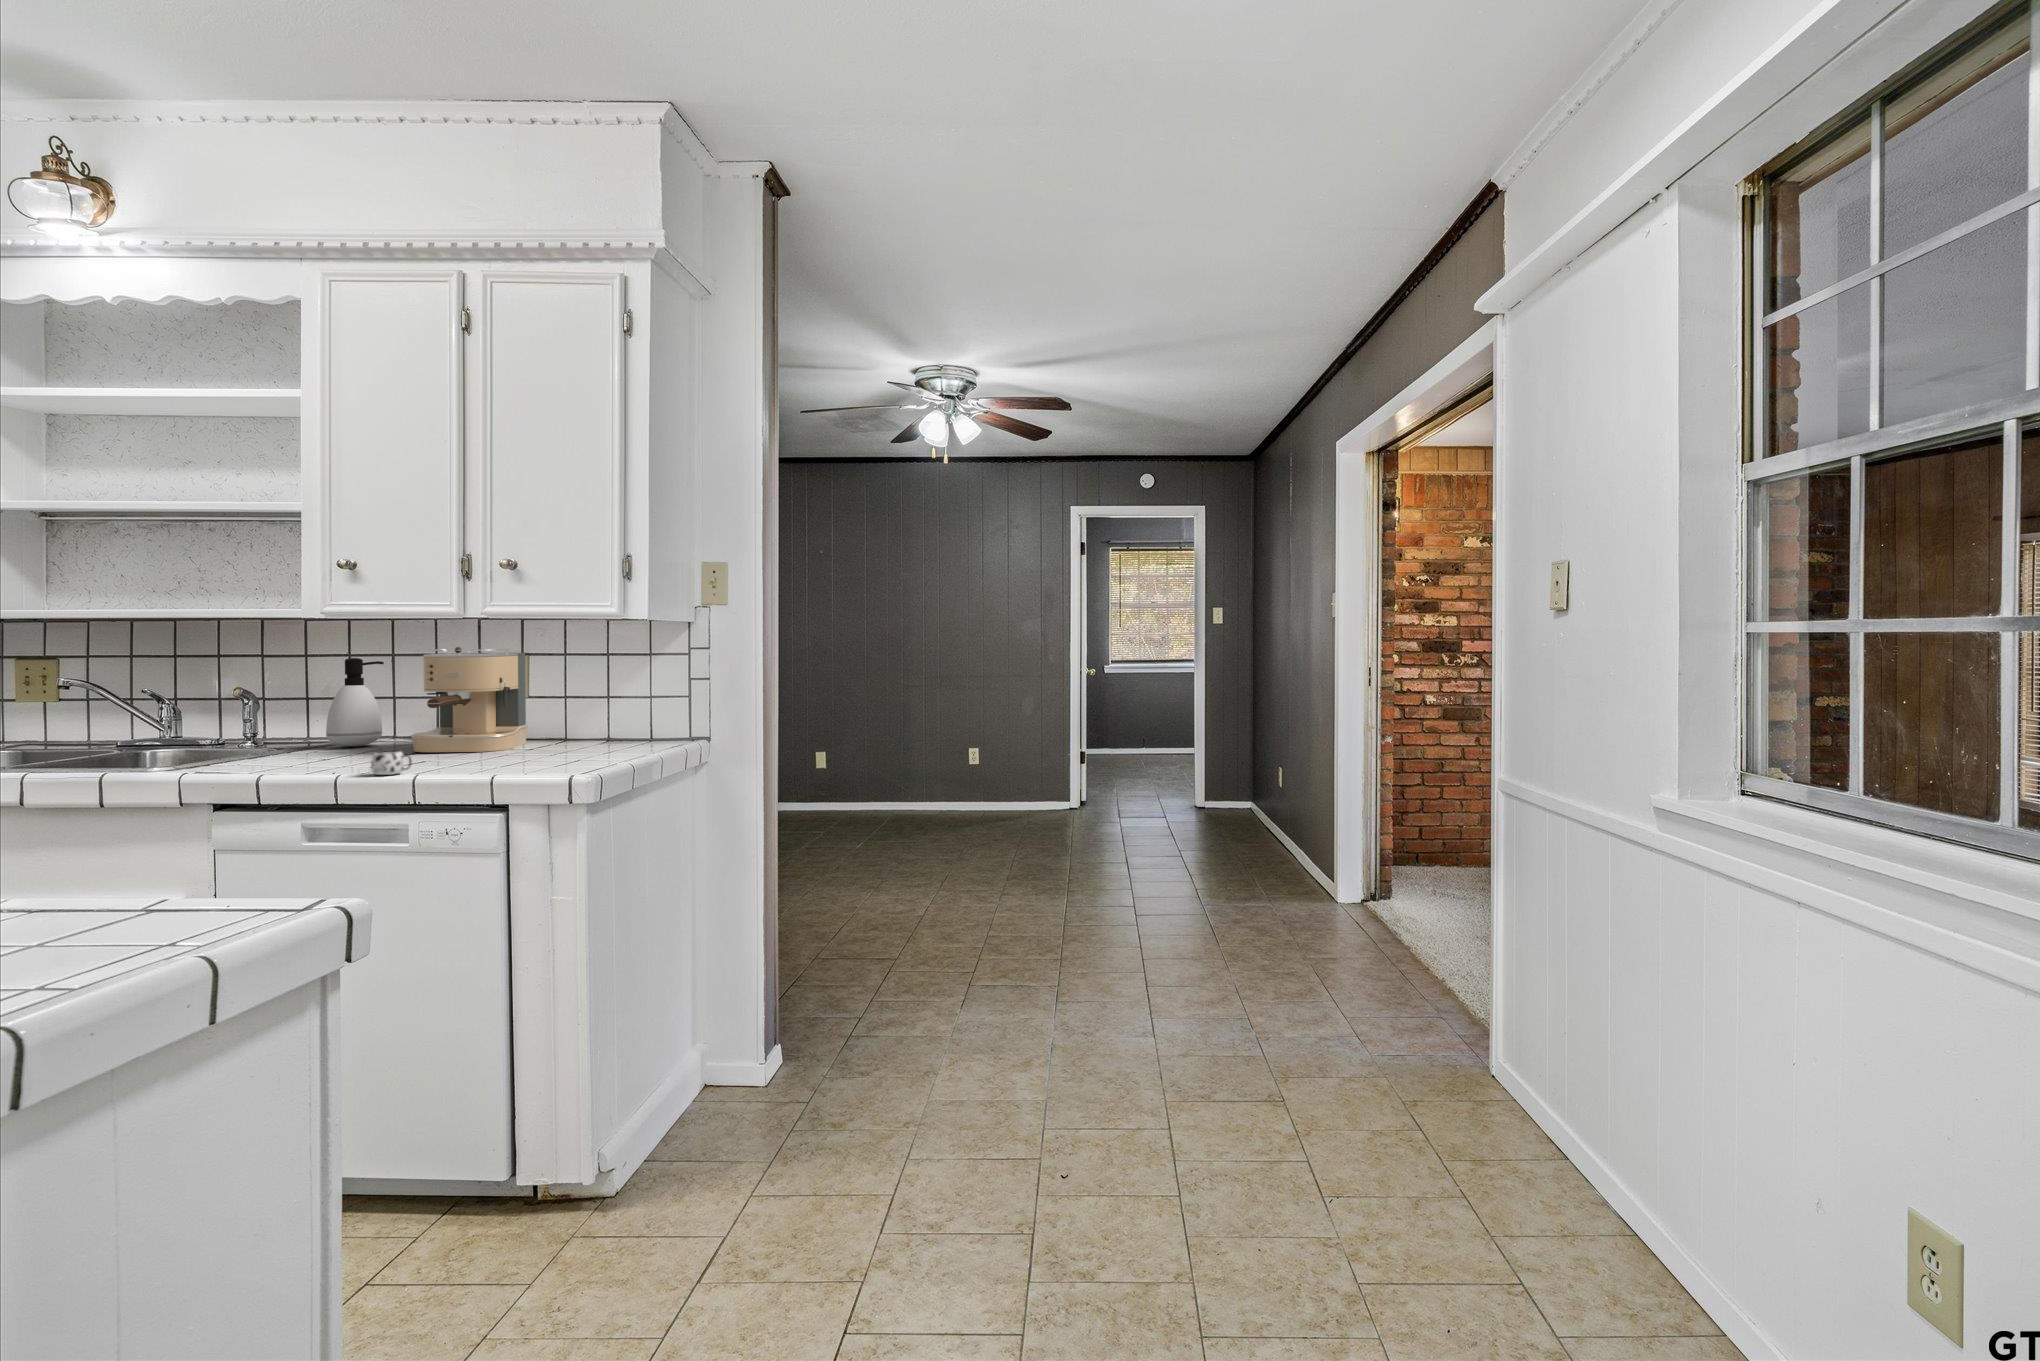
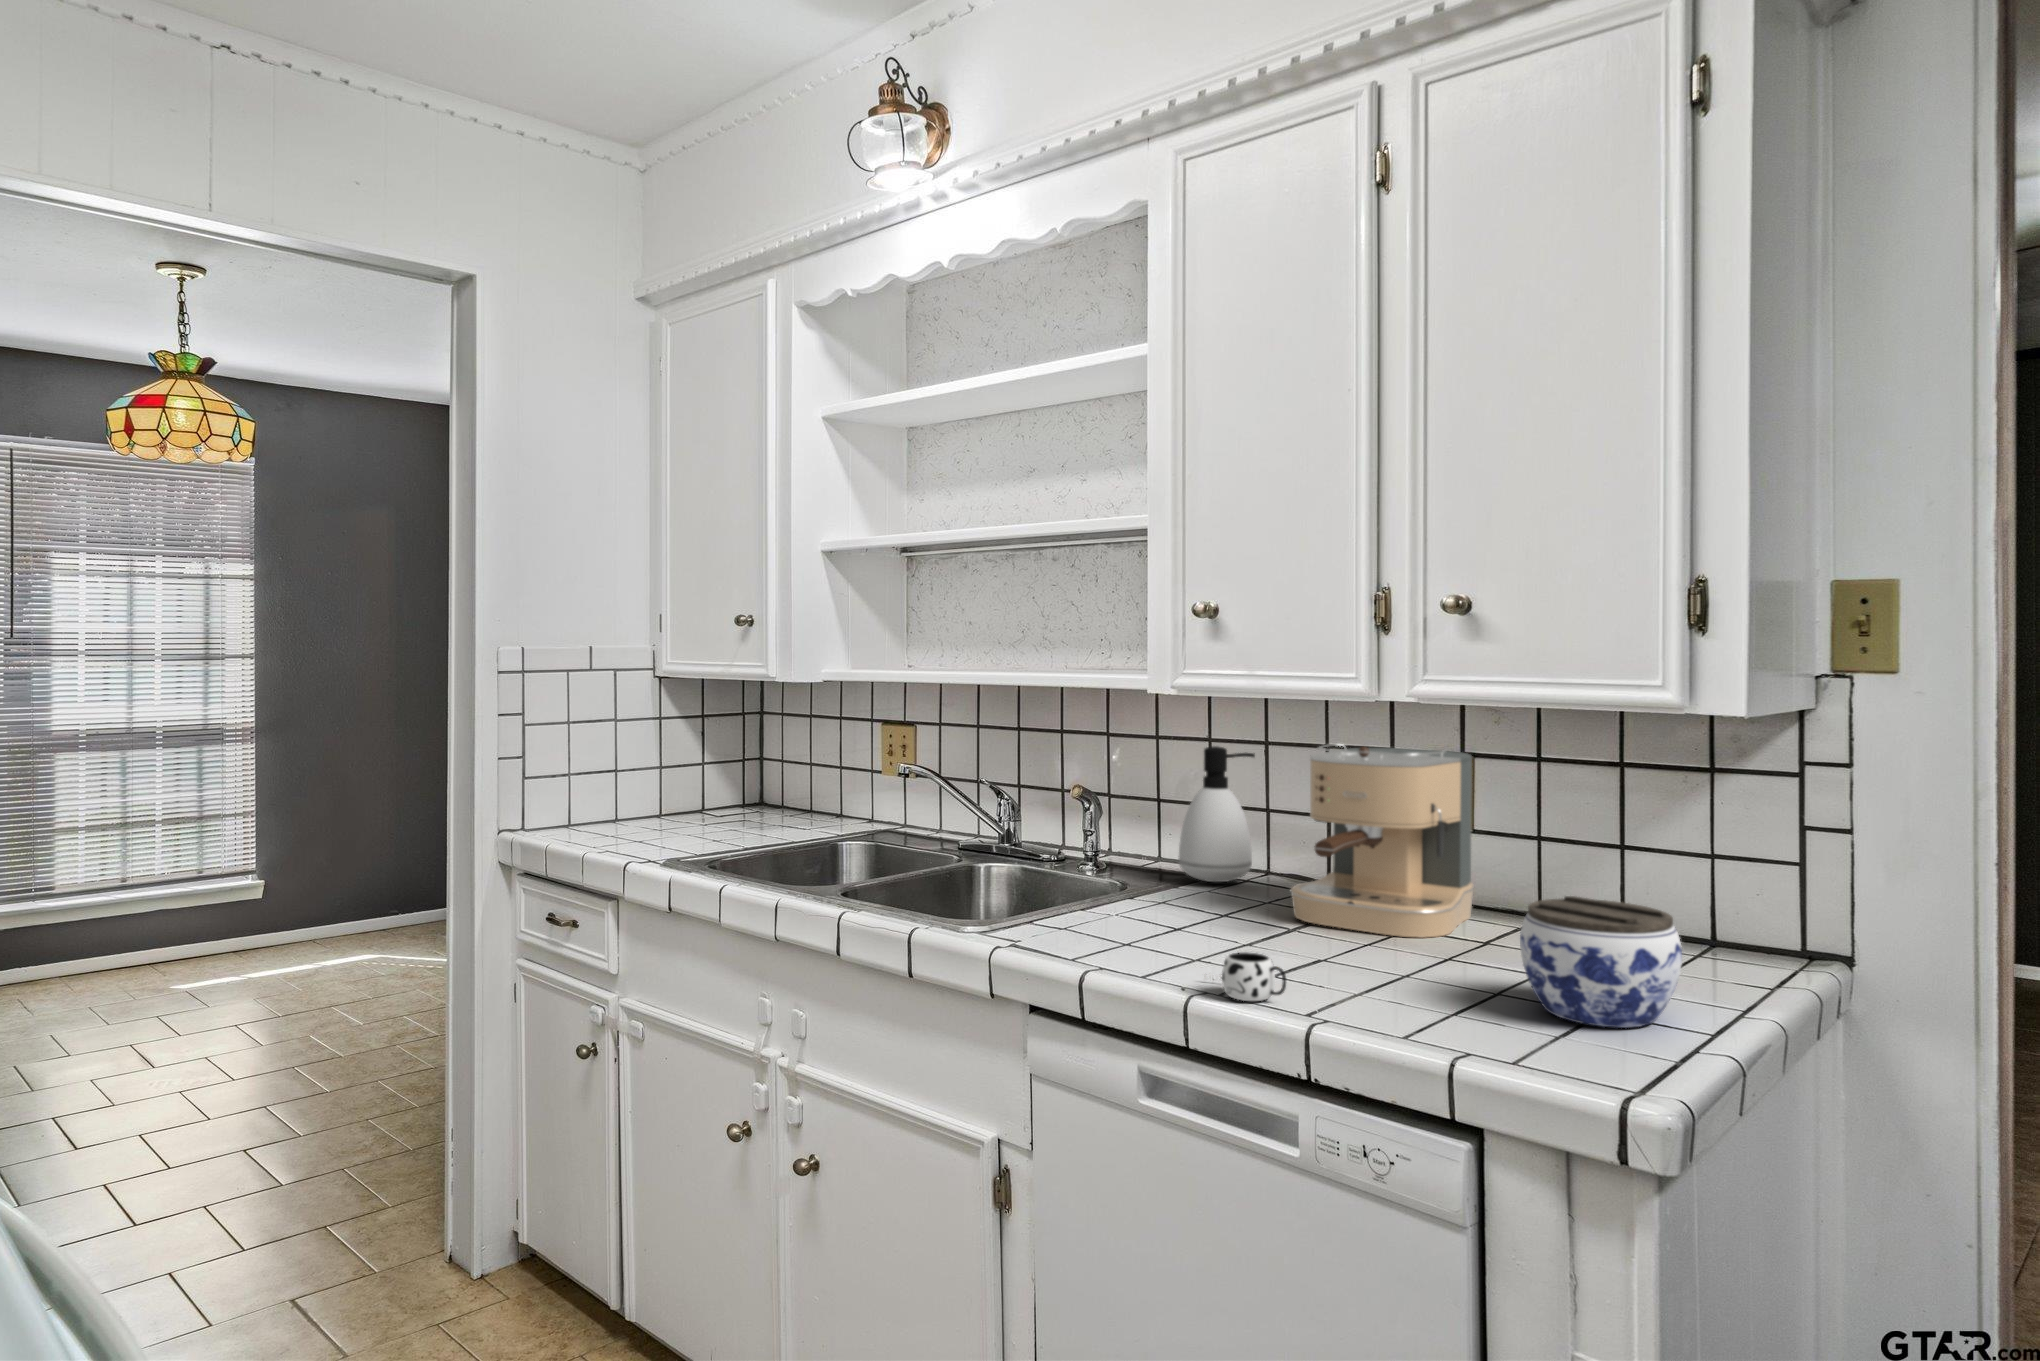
jar: none [541,707,617,762] -> present [1520,896,1682,1028]

